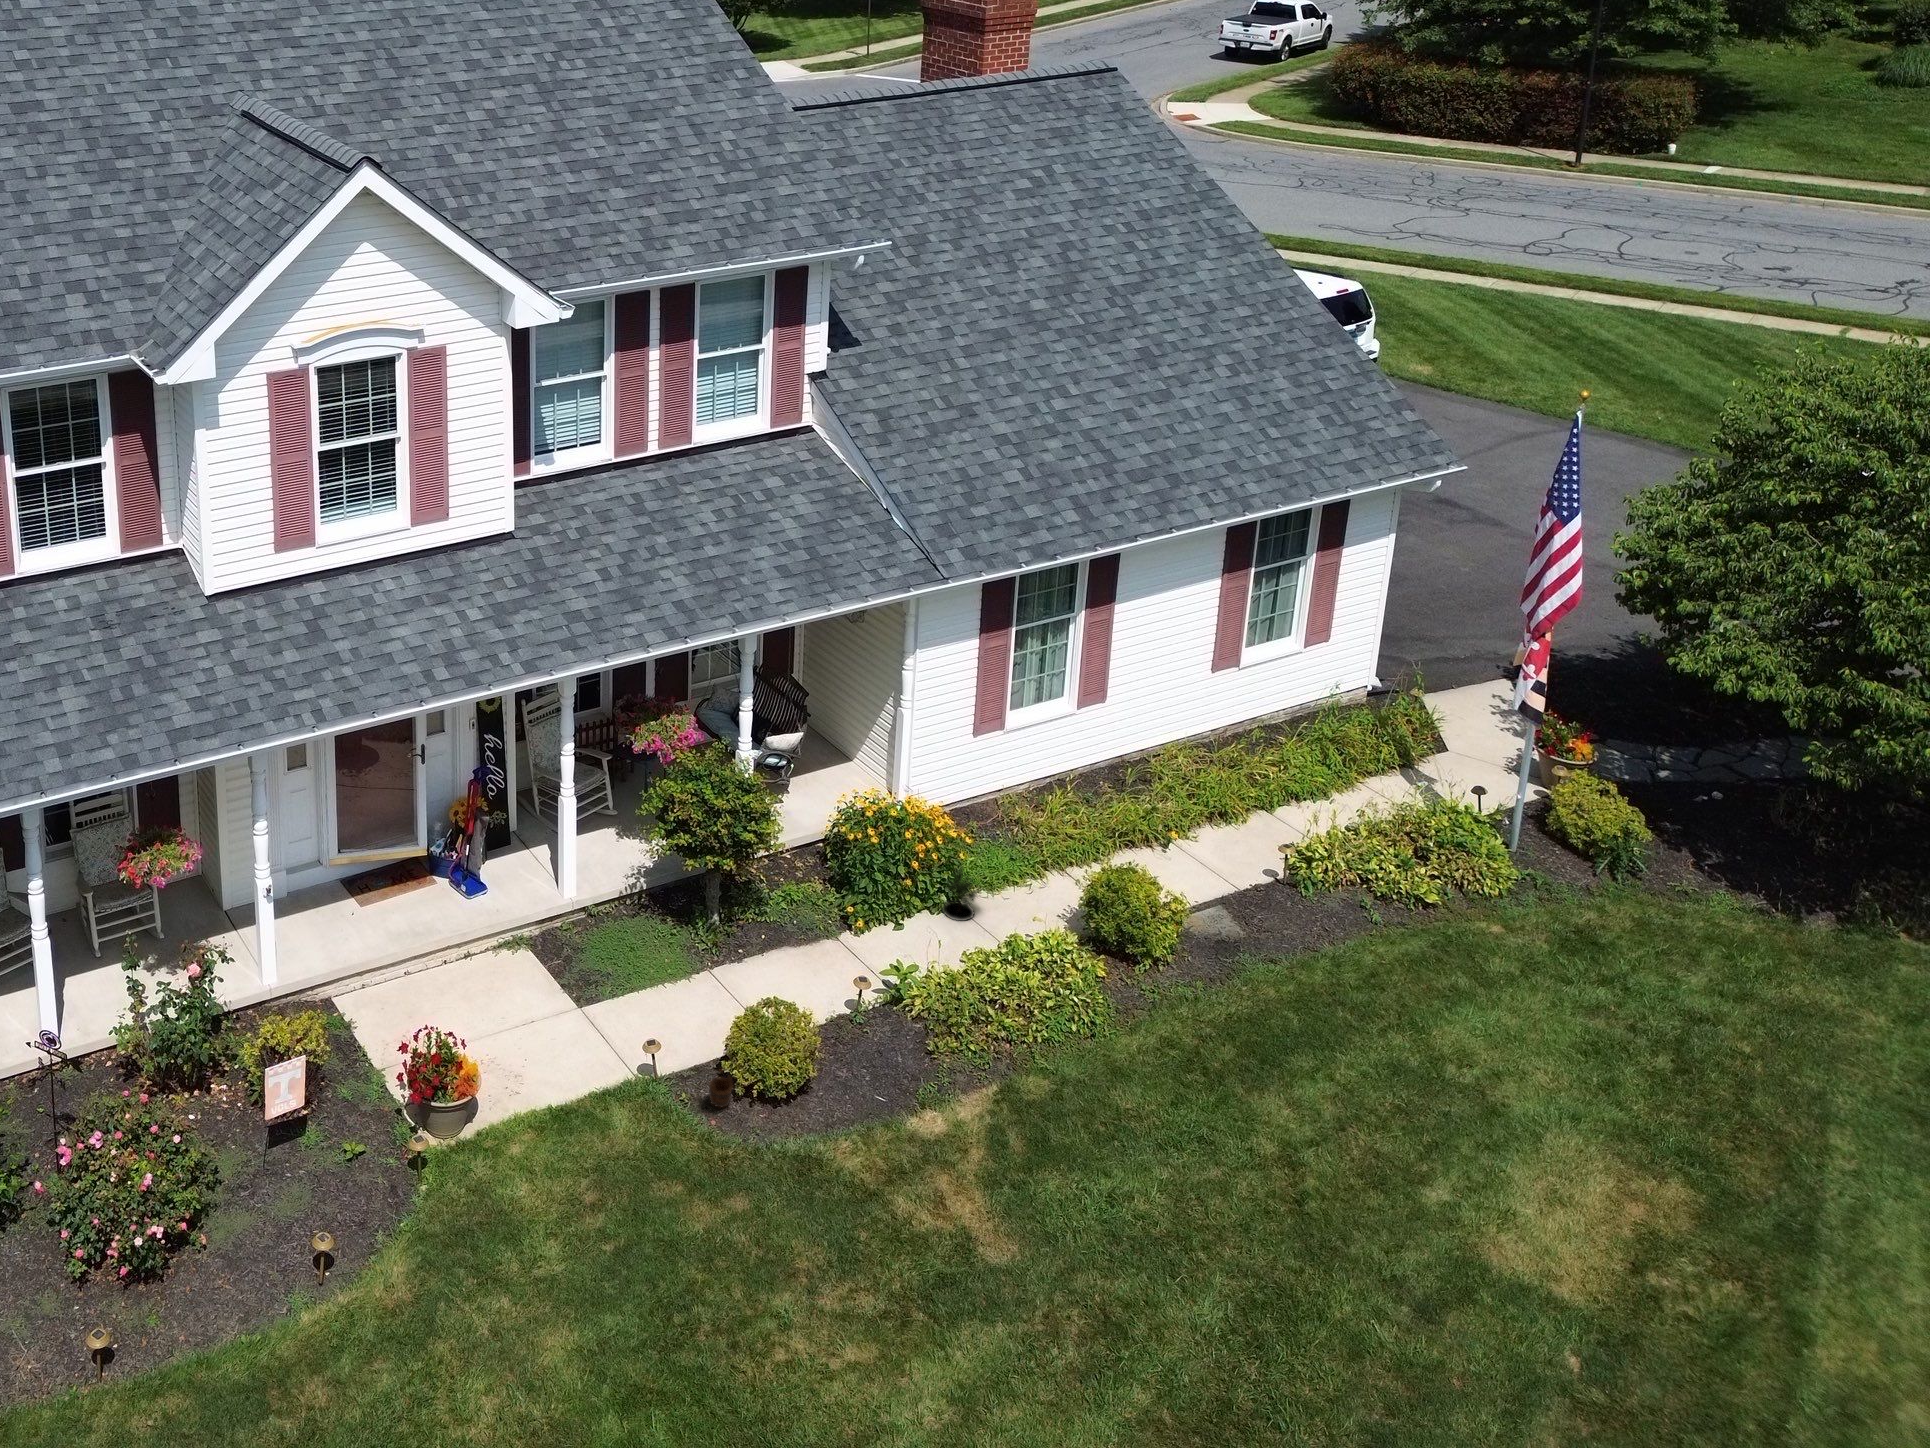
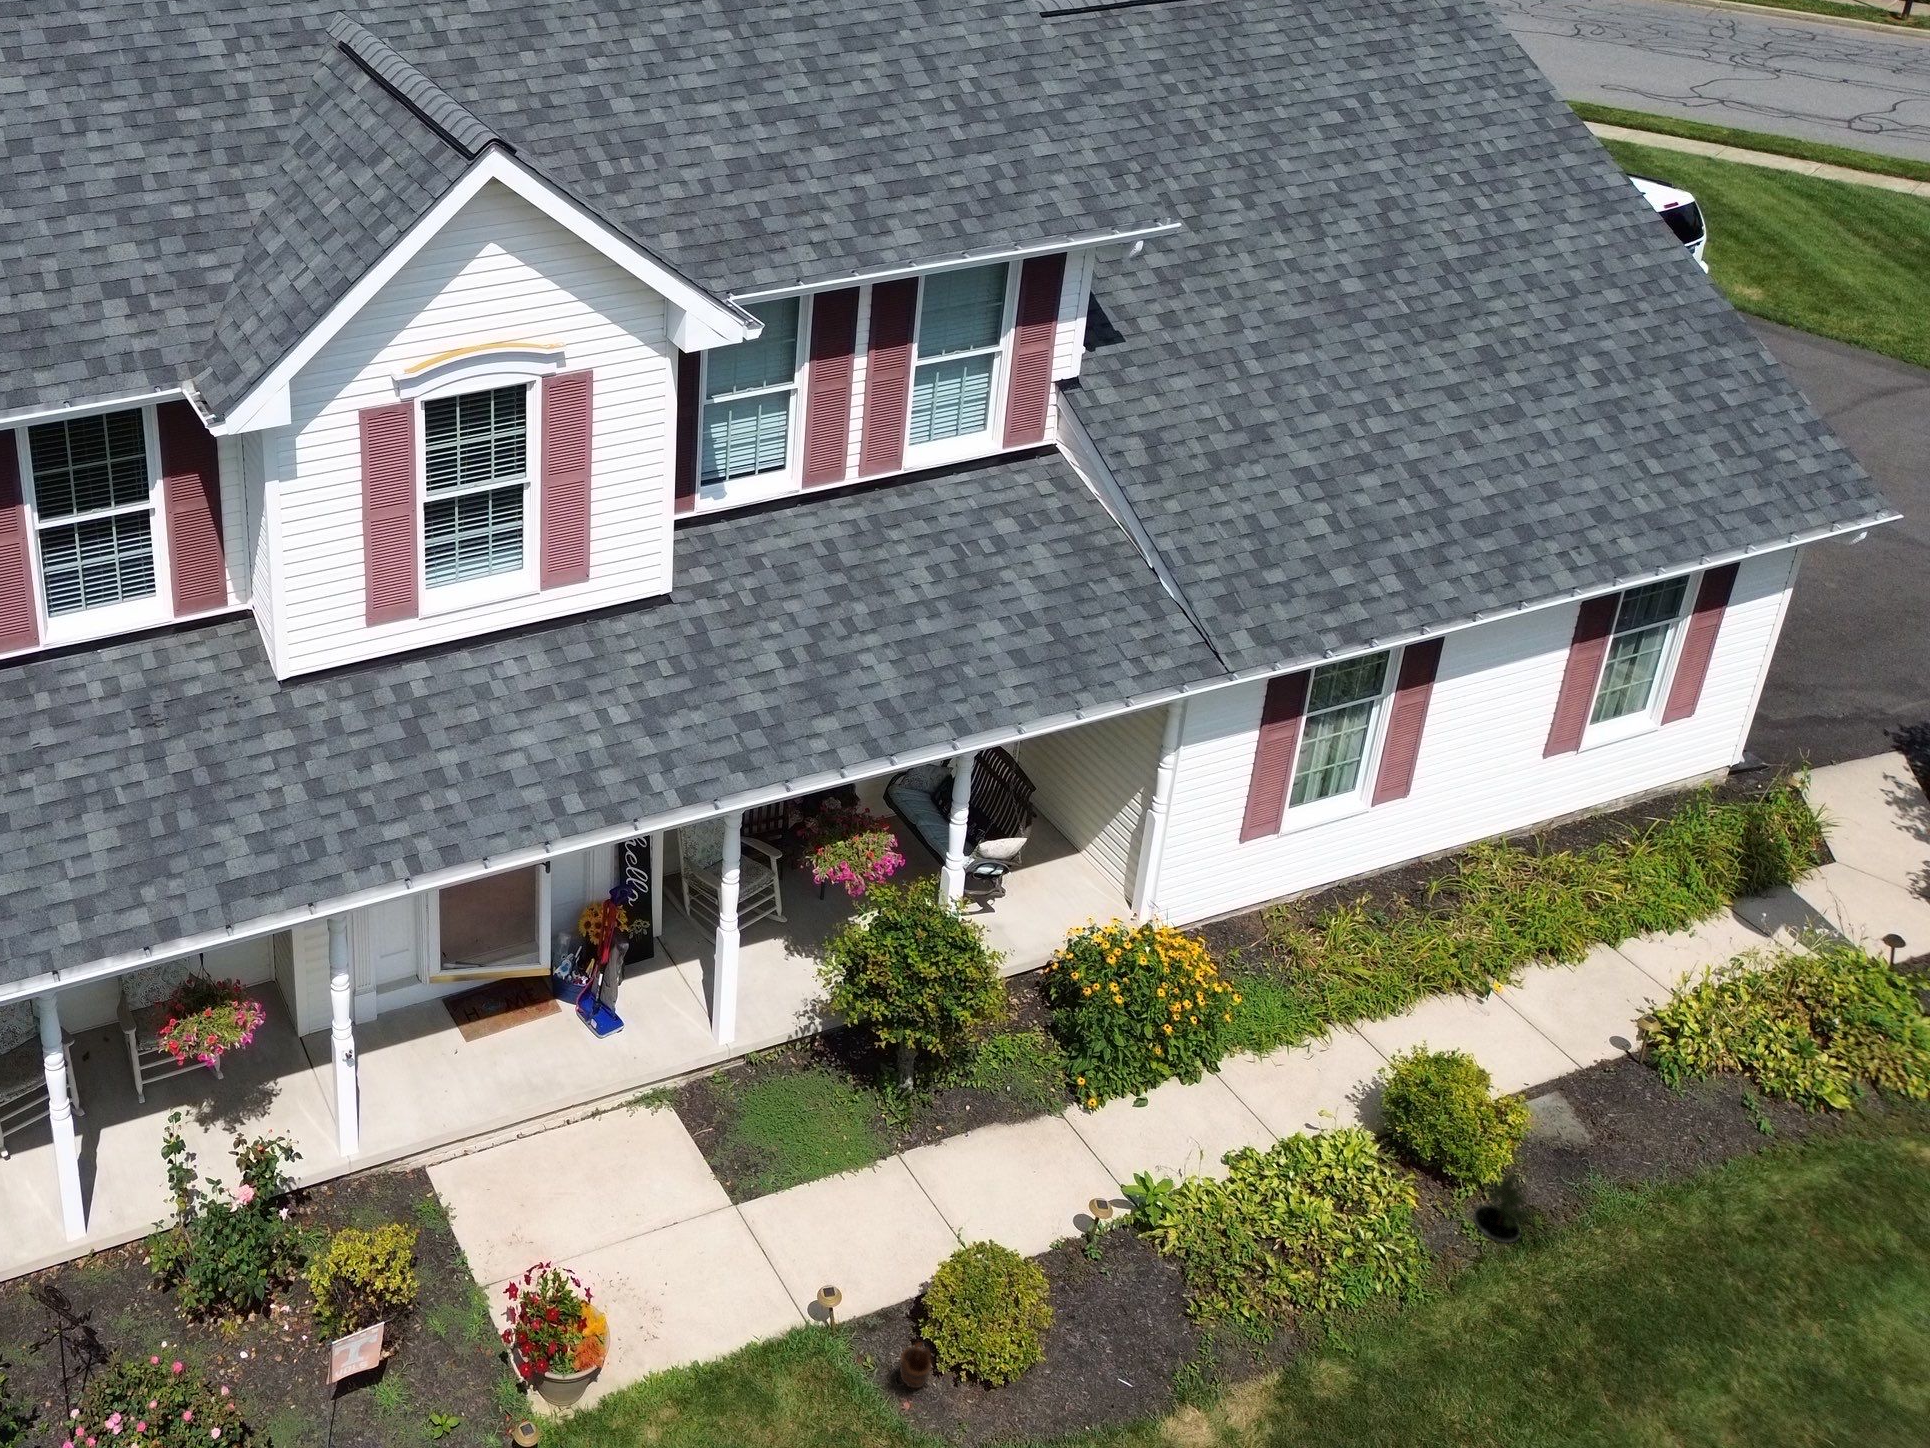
potted tree: present [942,867,980,921] -> present [1473,1170,1533,1243]

